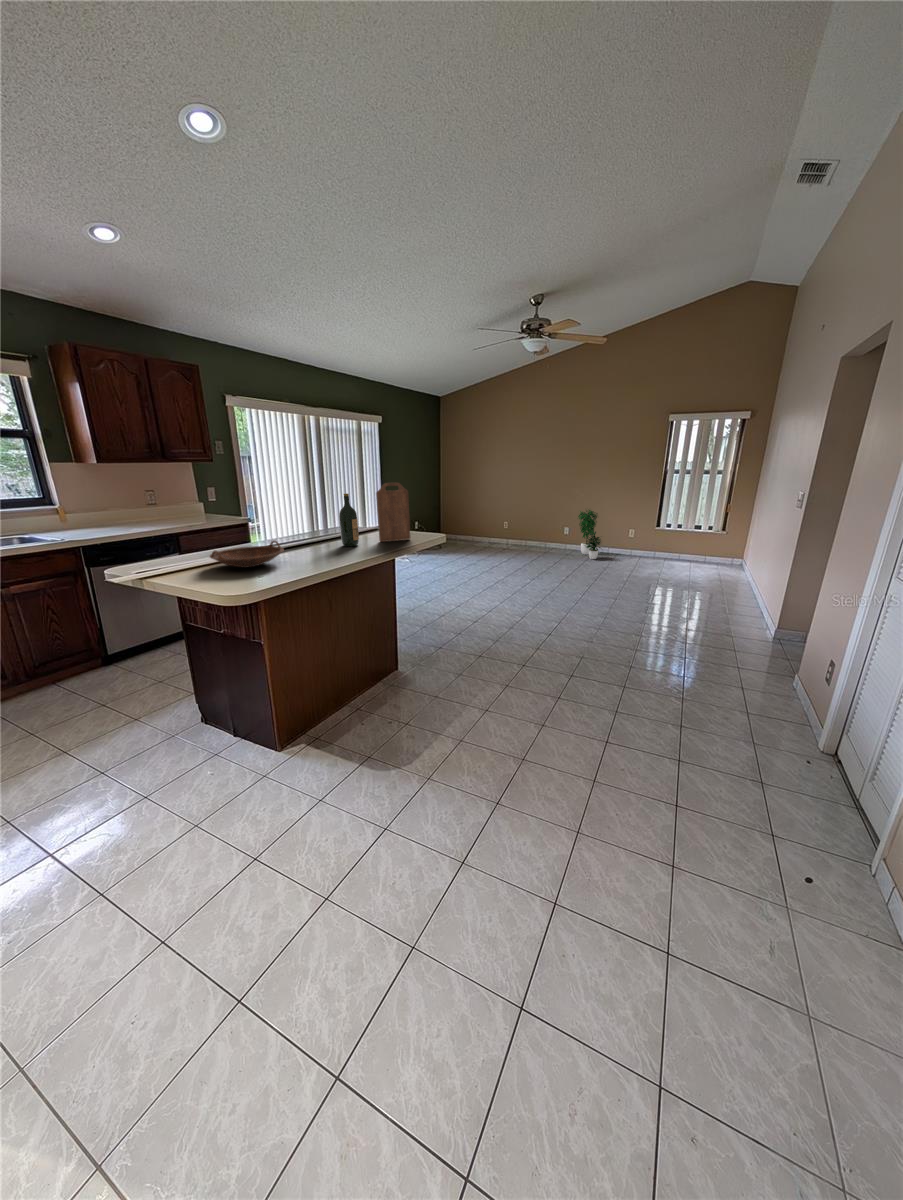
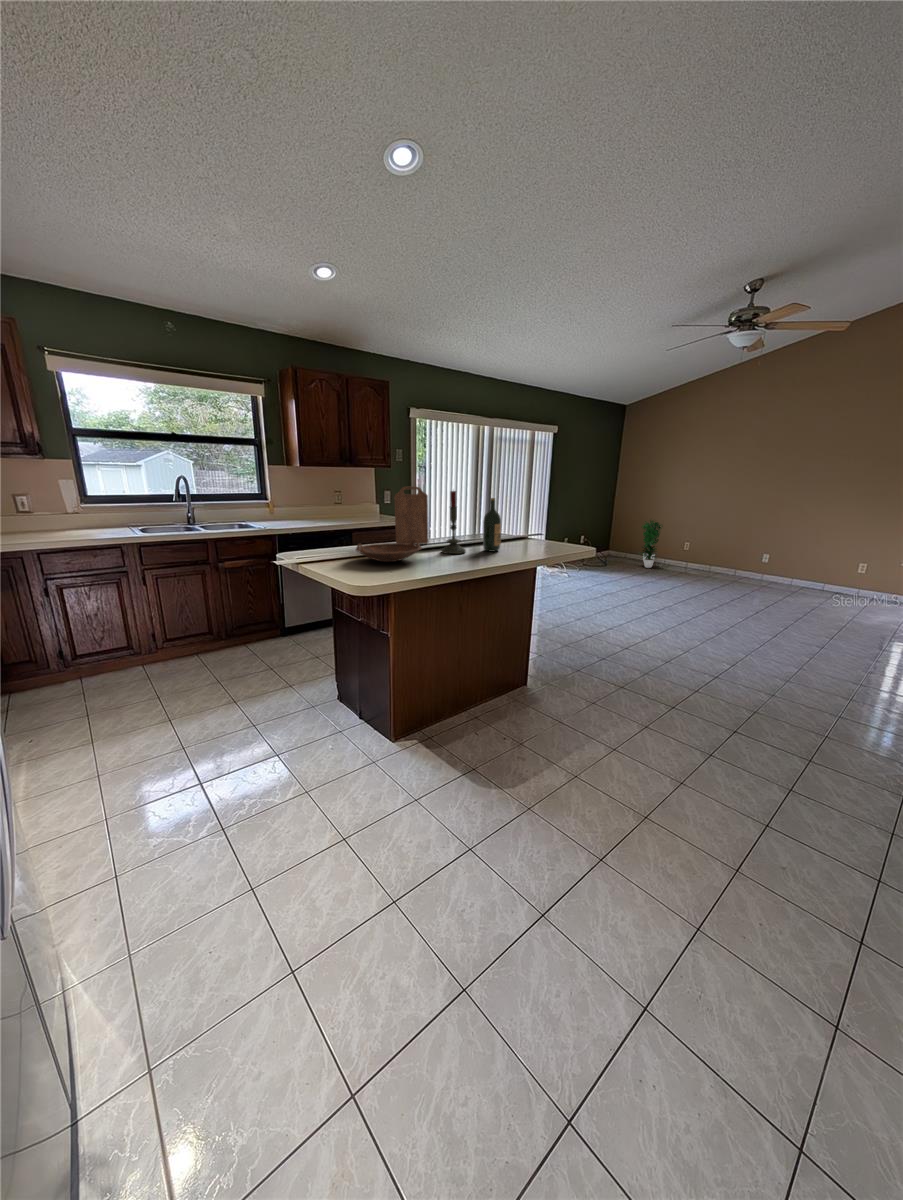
cutting board: present [376,483,410,542] -> present [394,486,428,544]
candle: none [300,486,326,553] -> present [441,491,466,554]
potted plant: present [578,510,601,559] -> present [639,521,663,568]

